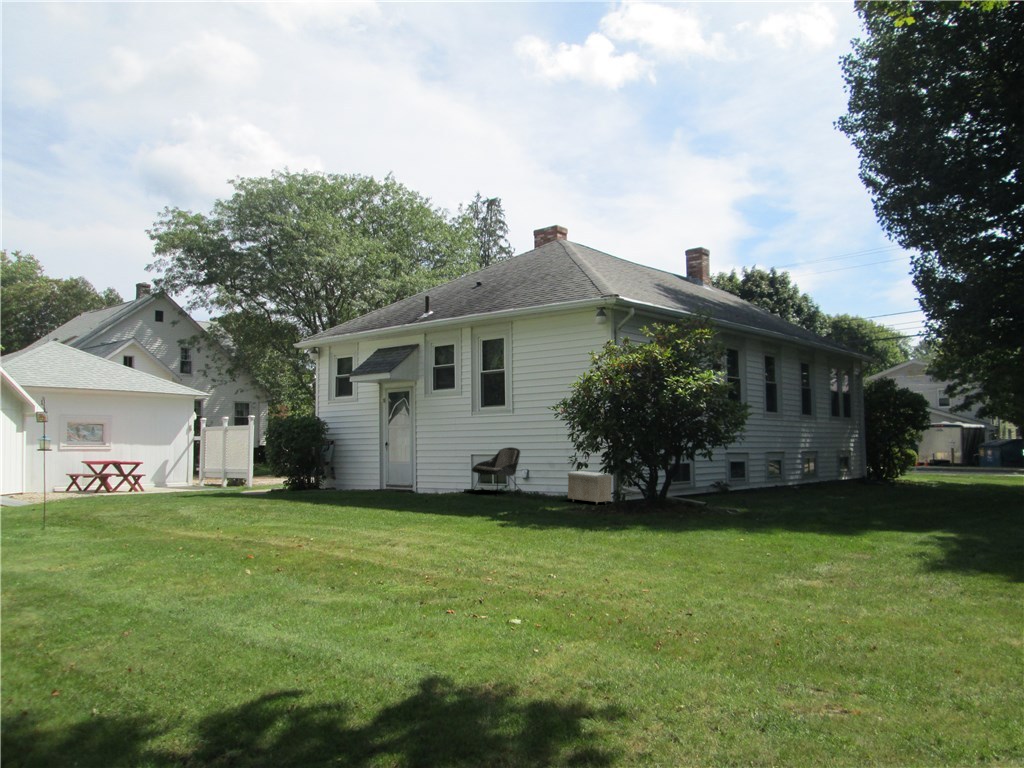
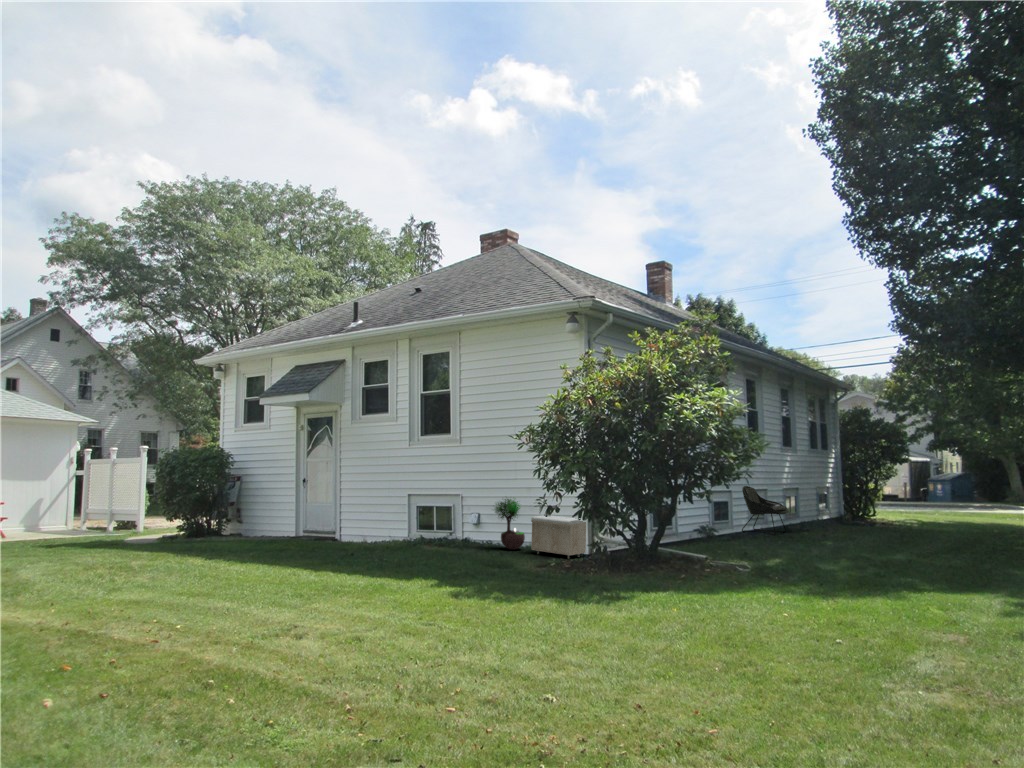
lounge chair: present [472,447,522,494] -> present [742,486,789,535]
potted tree: none [536,454,564,499] -> present [495,499,525,550]

